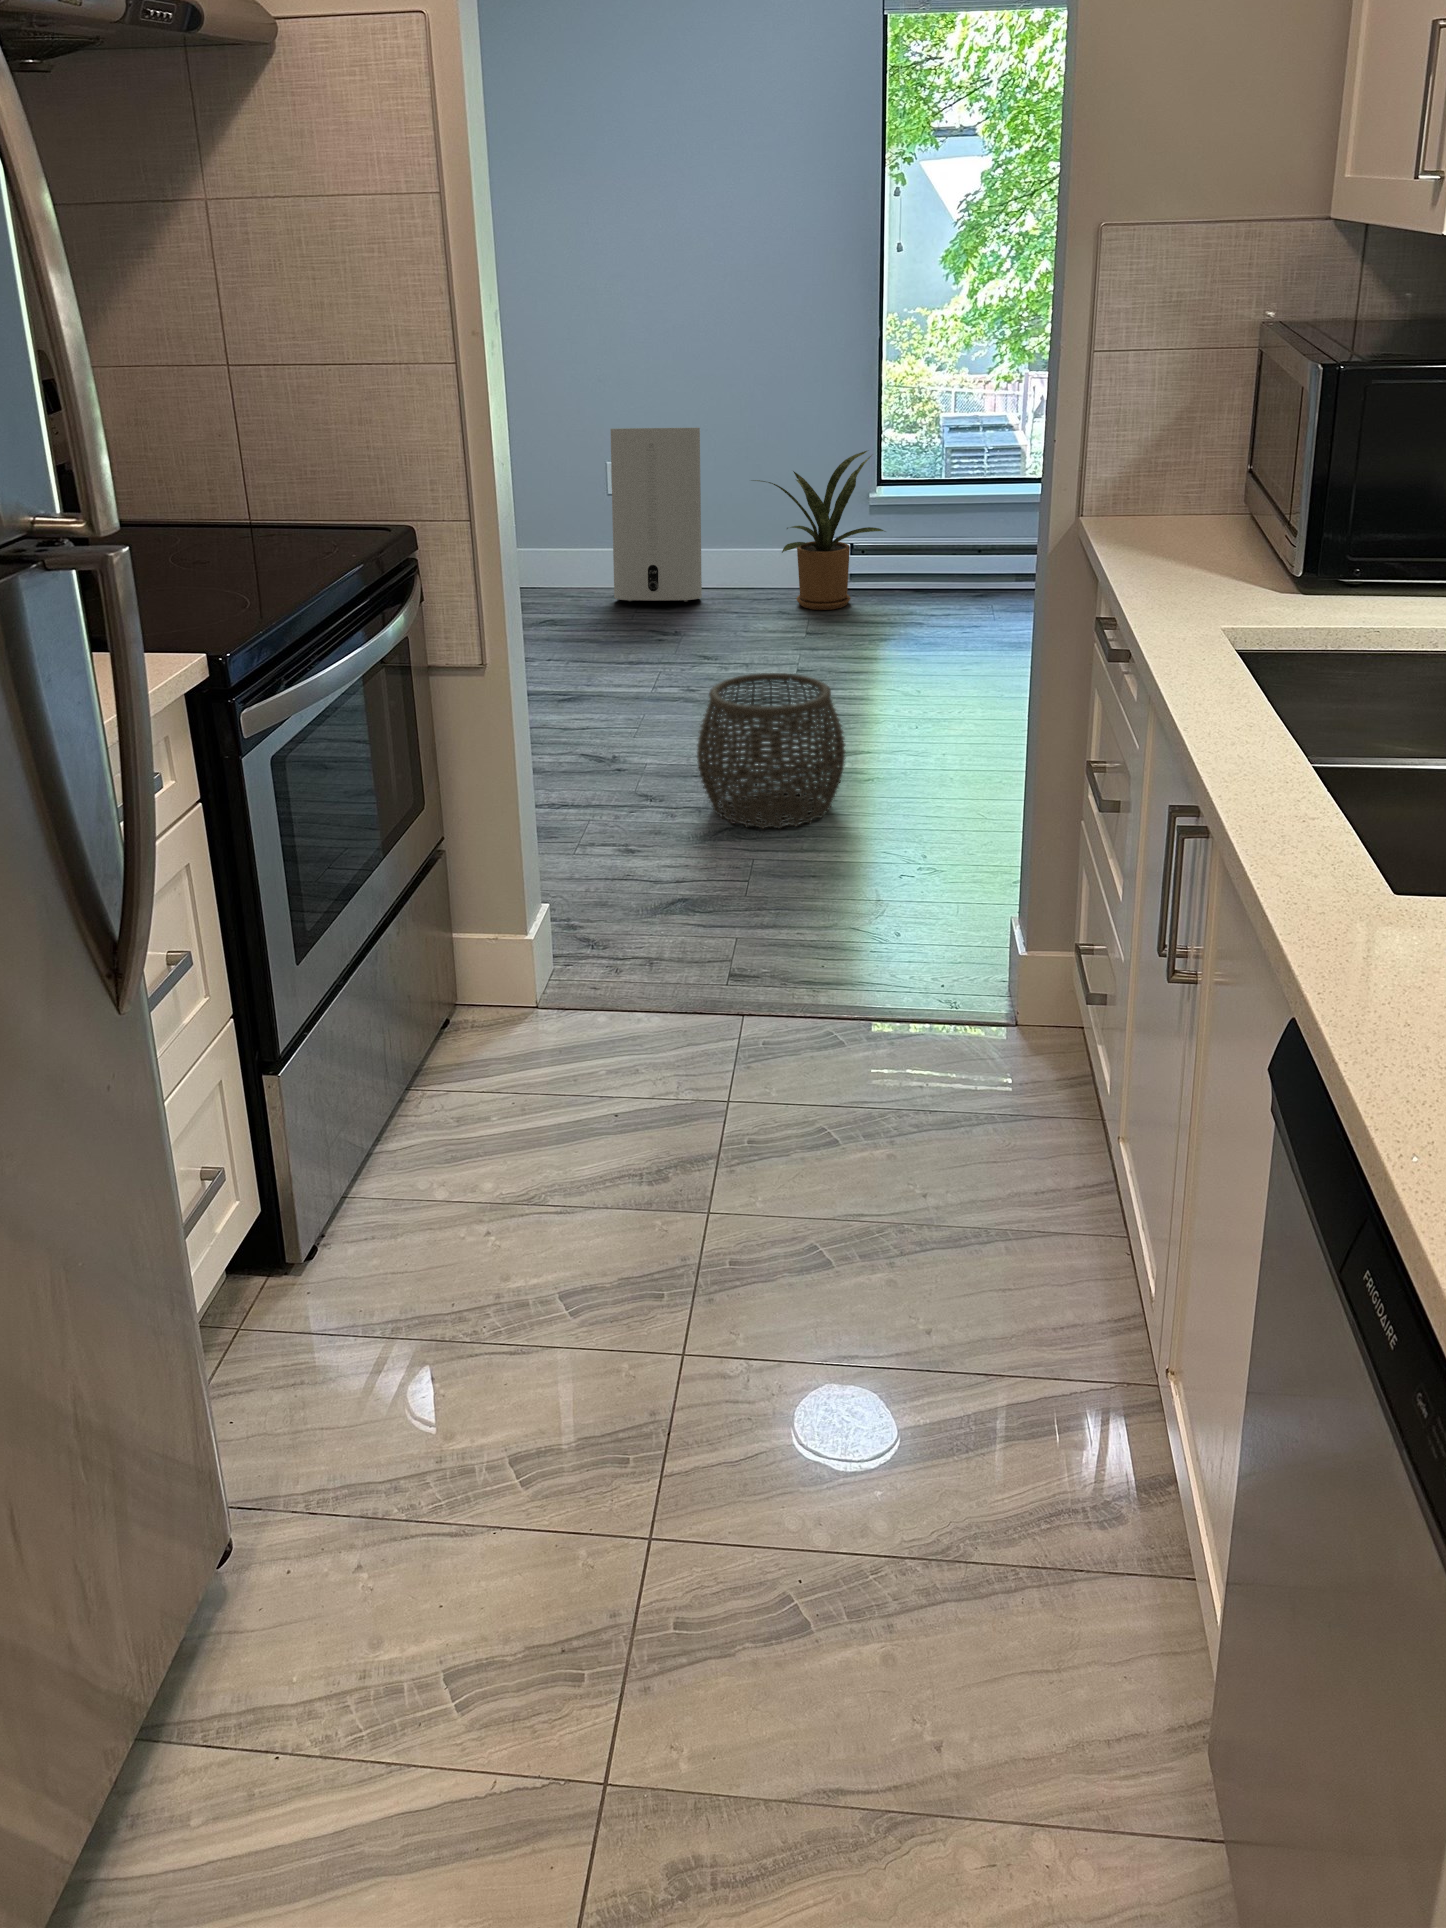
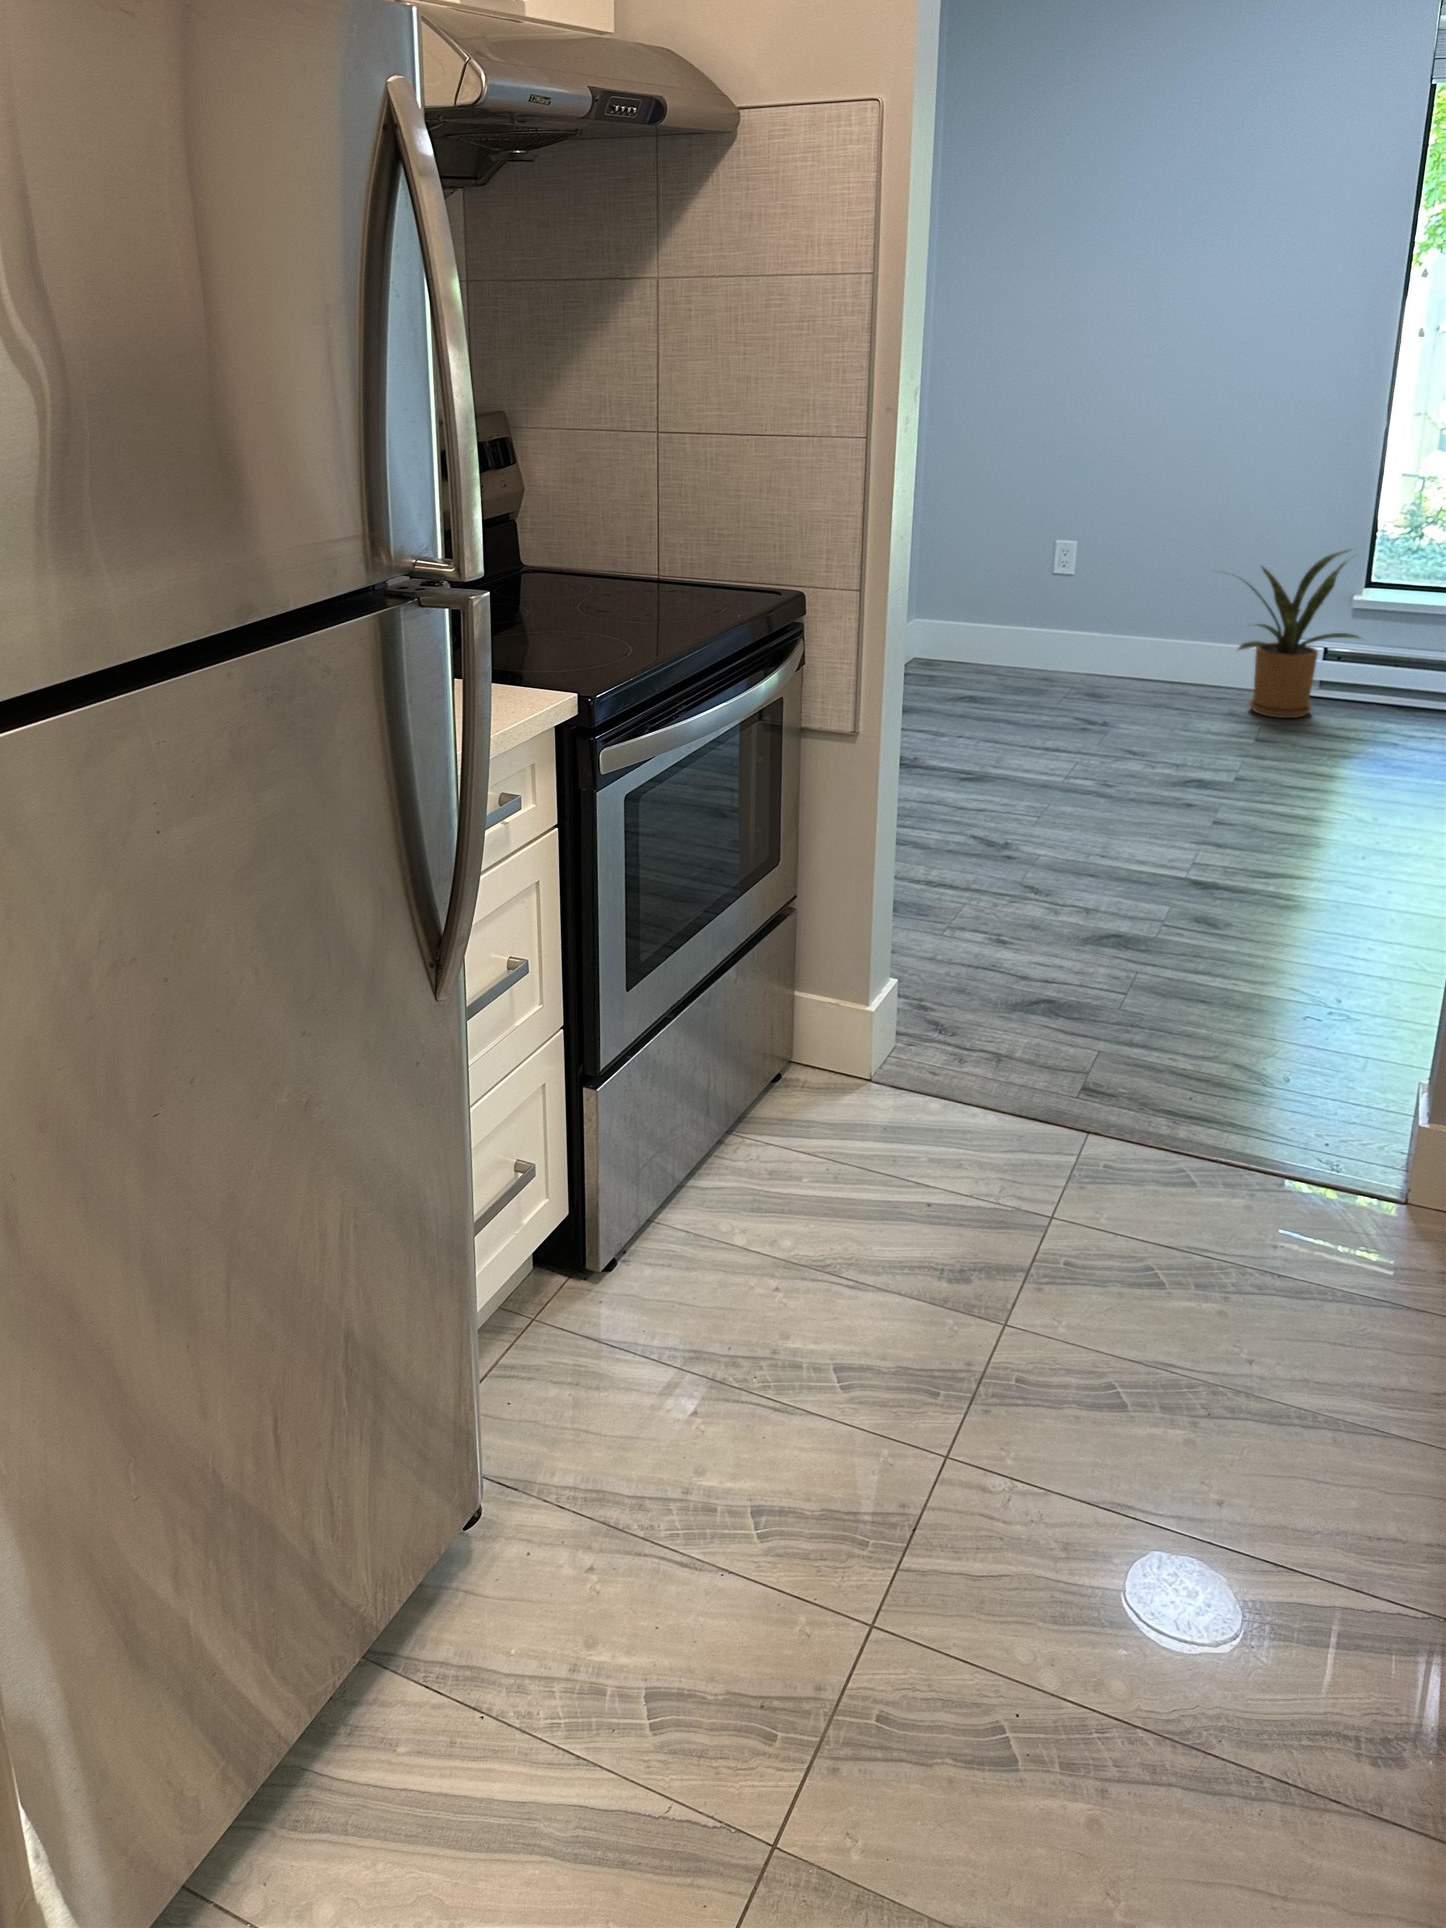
air purifier: present [611,428,702,602] -> none [1046,505,1162,692]
woven basket: present [697,673,845,828] -> none [1091,776,1262,946]

